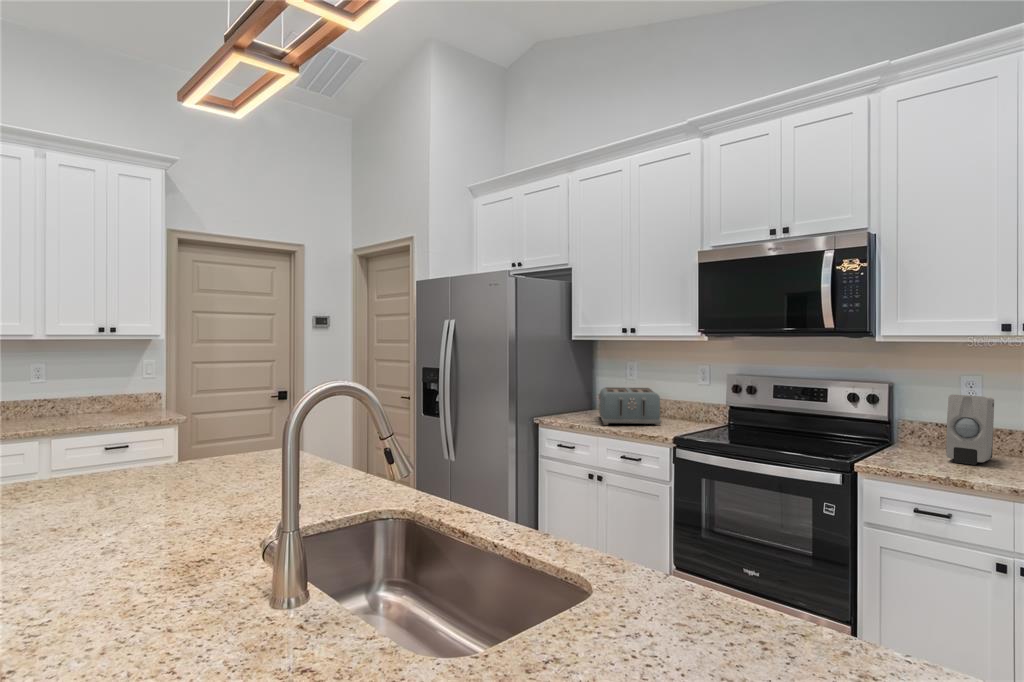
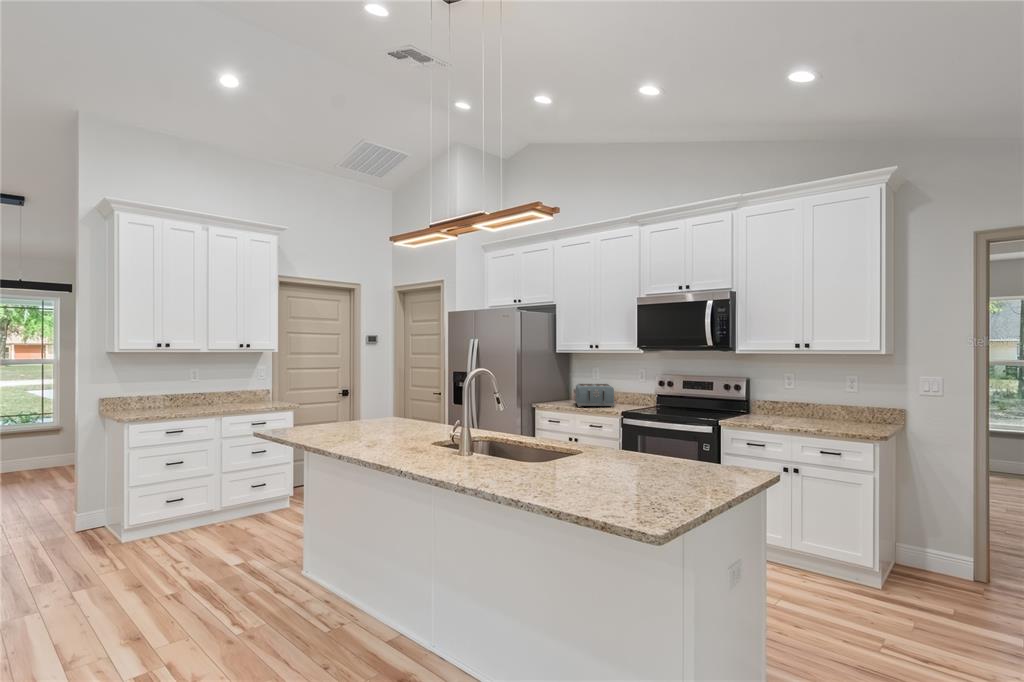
soap dispenser: present [946,394,994,465] -> none [769,383,796,421]

